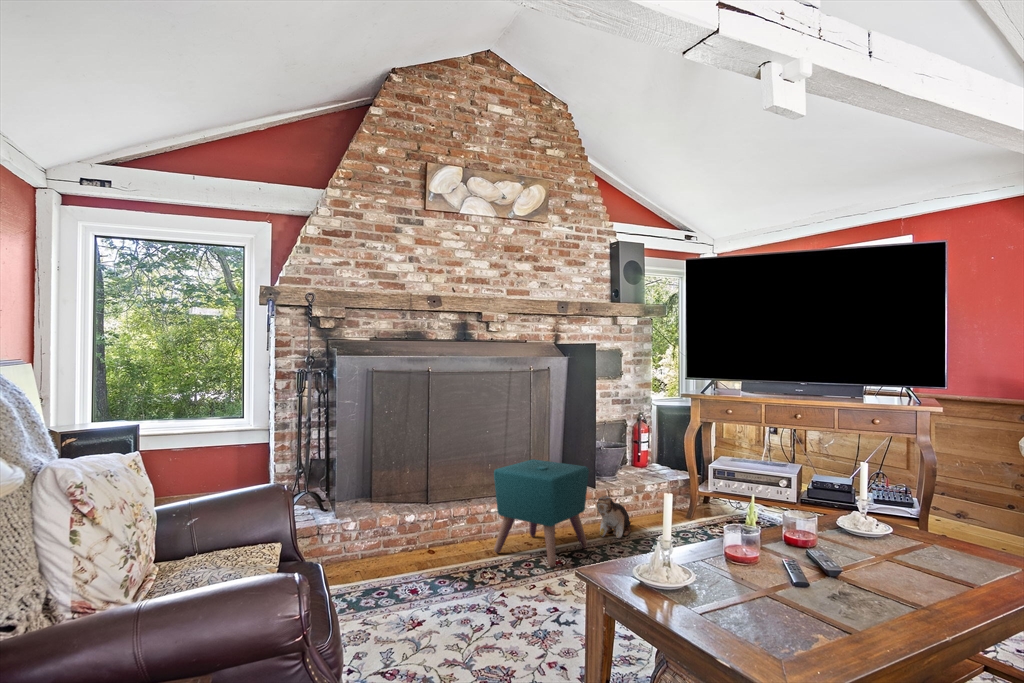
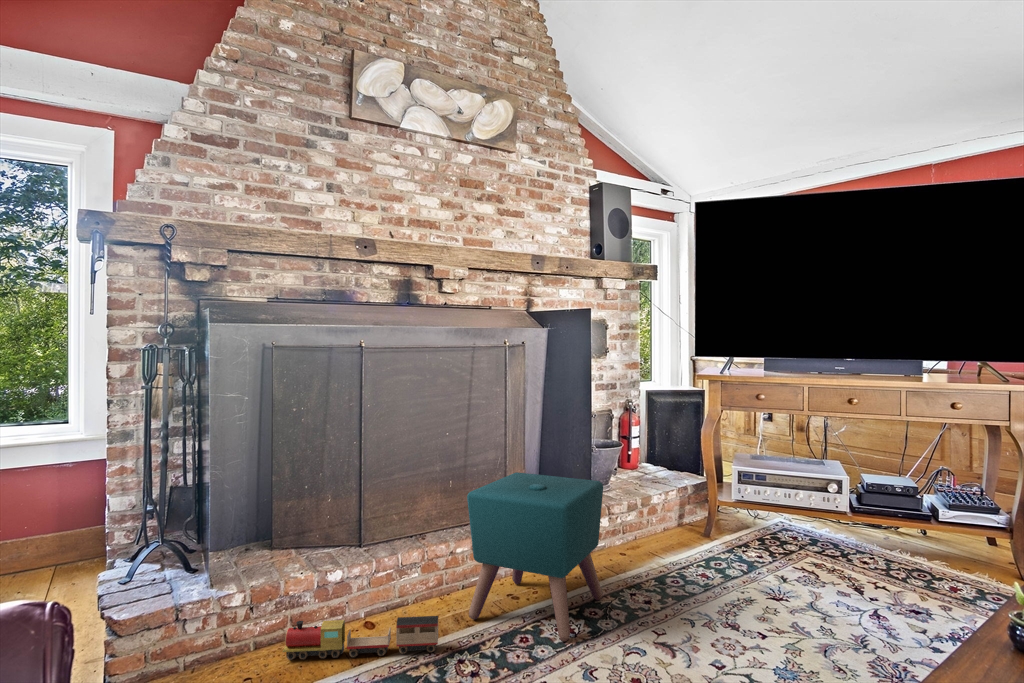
plush toy: present [594,495,631,538] -> none [603,519,650,578]
toy train: none [377,542,472,567] -> present [283,616,438,660]

